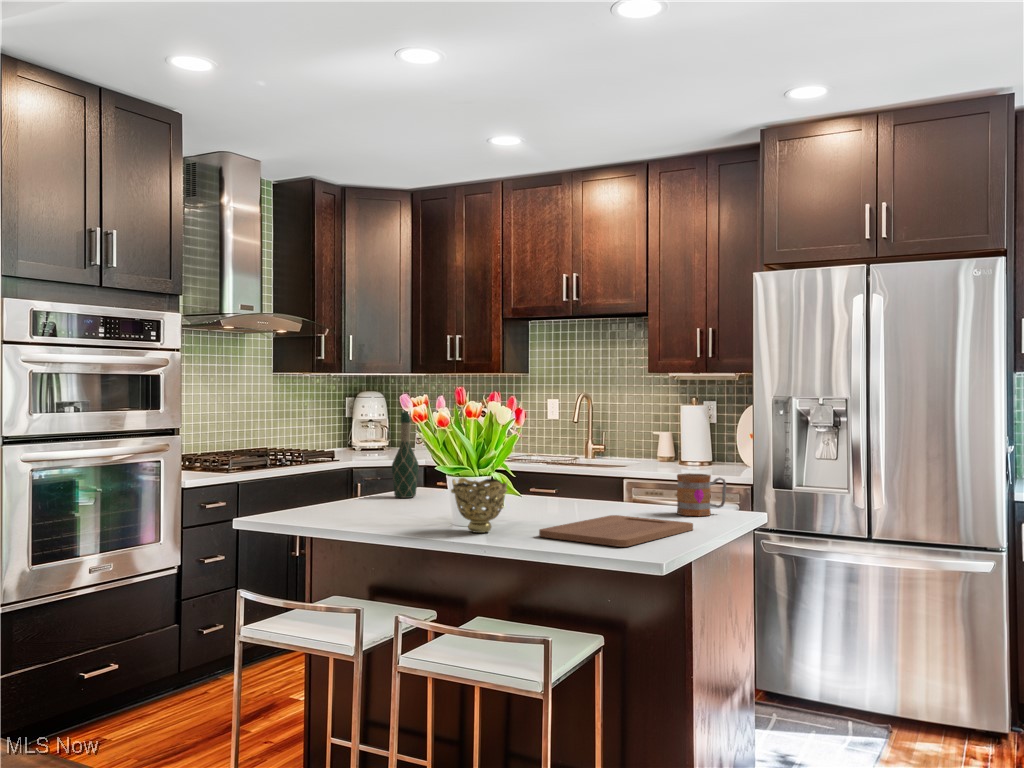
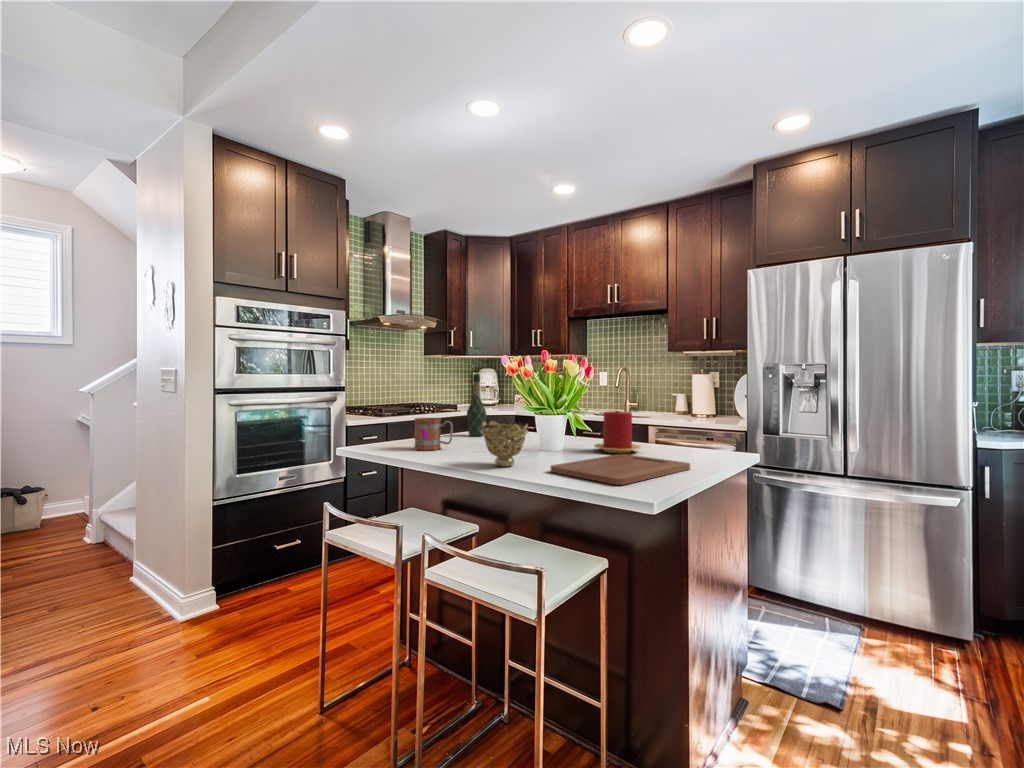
candle: none [574,463,632,515] -> present [594,411,641,453]
mug: present [677,473,726,516] -> present [414,418,453,451]

